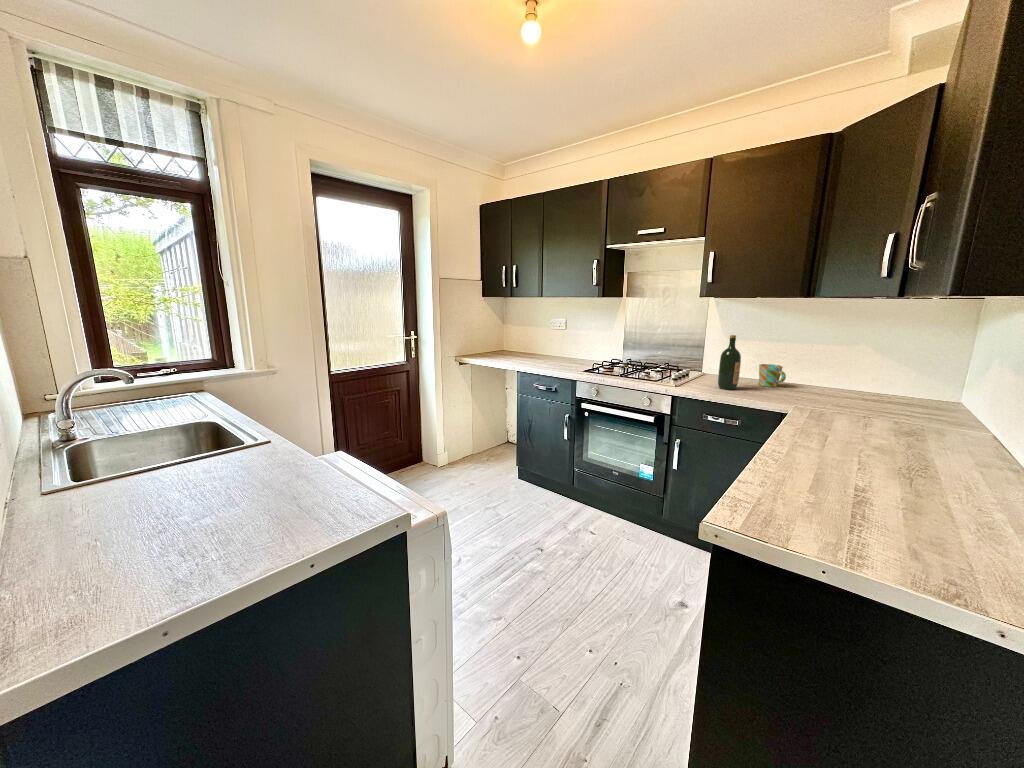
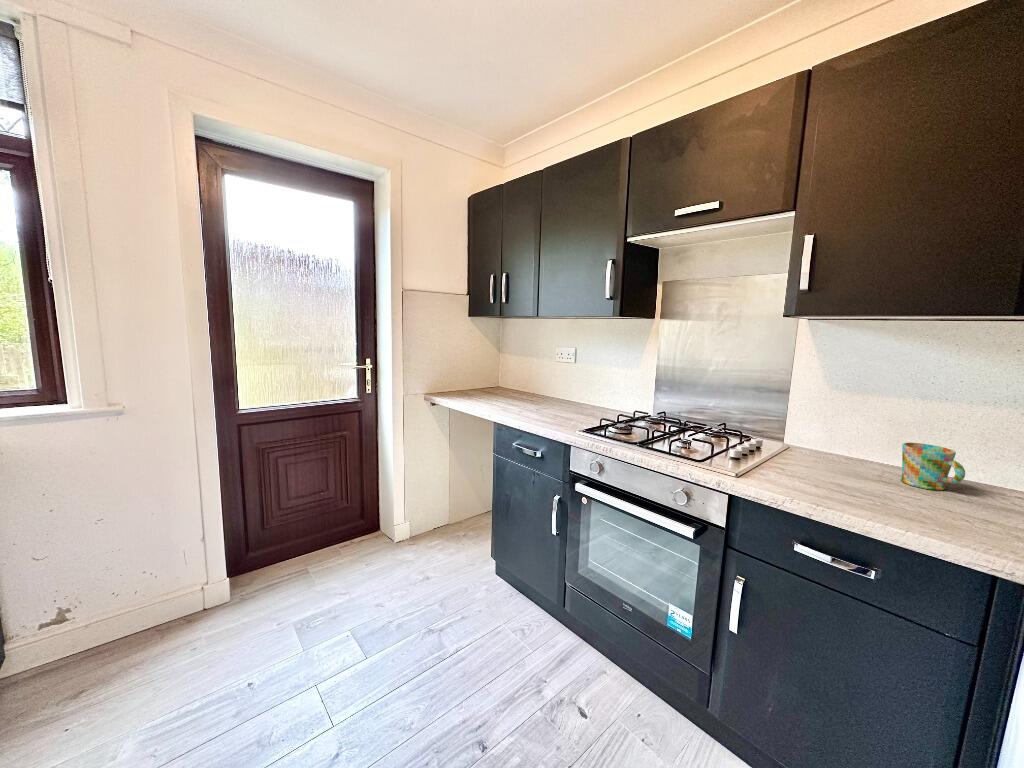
wine bottle: present [718,335,741,390] -> none [820,388,870,494]

